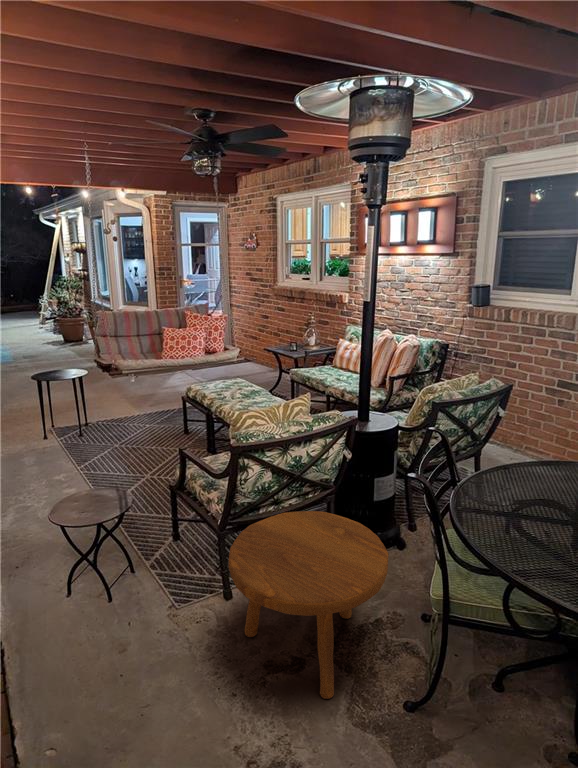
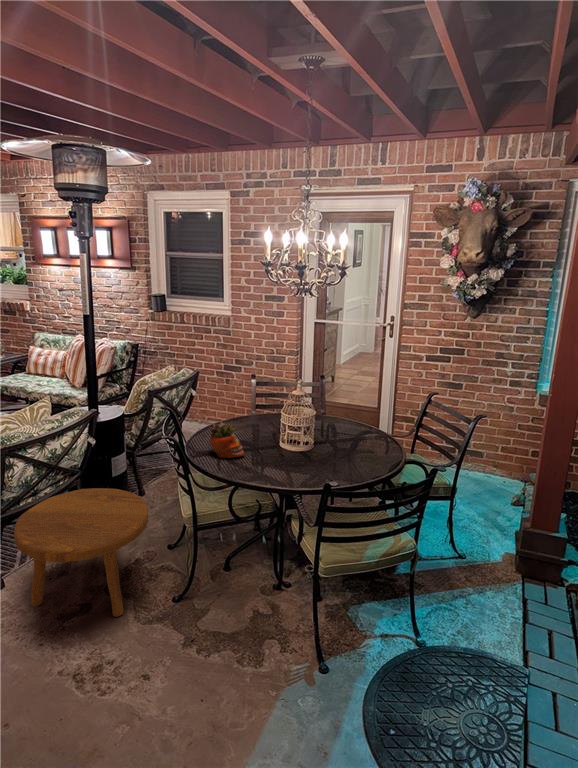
succulent planter: none [491,468,549,531] -> present [210,422,244,458]

